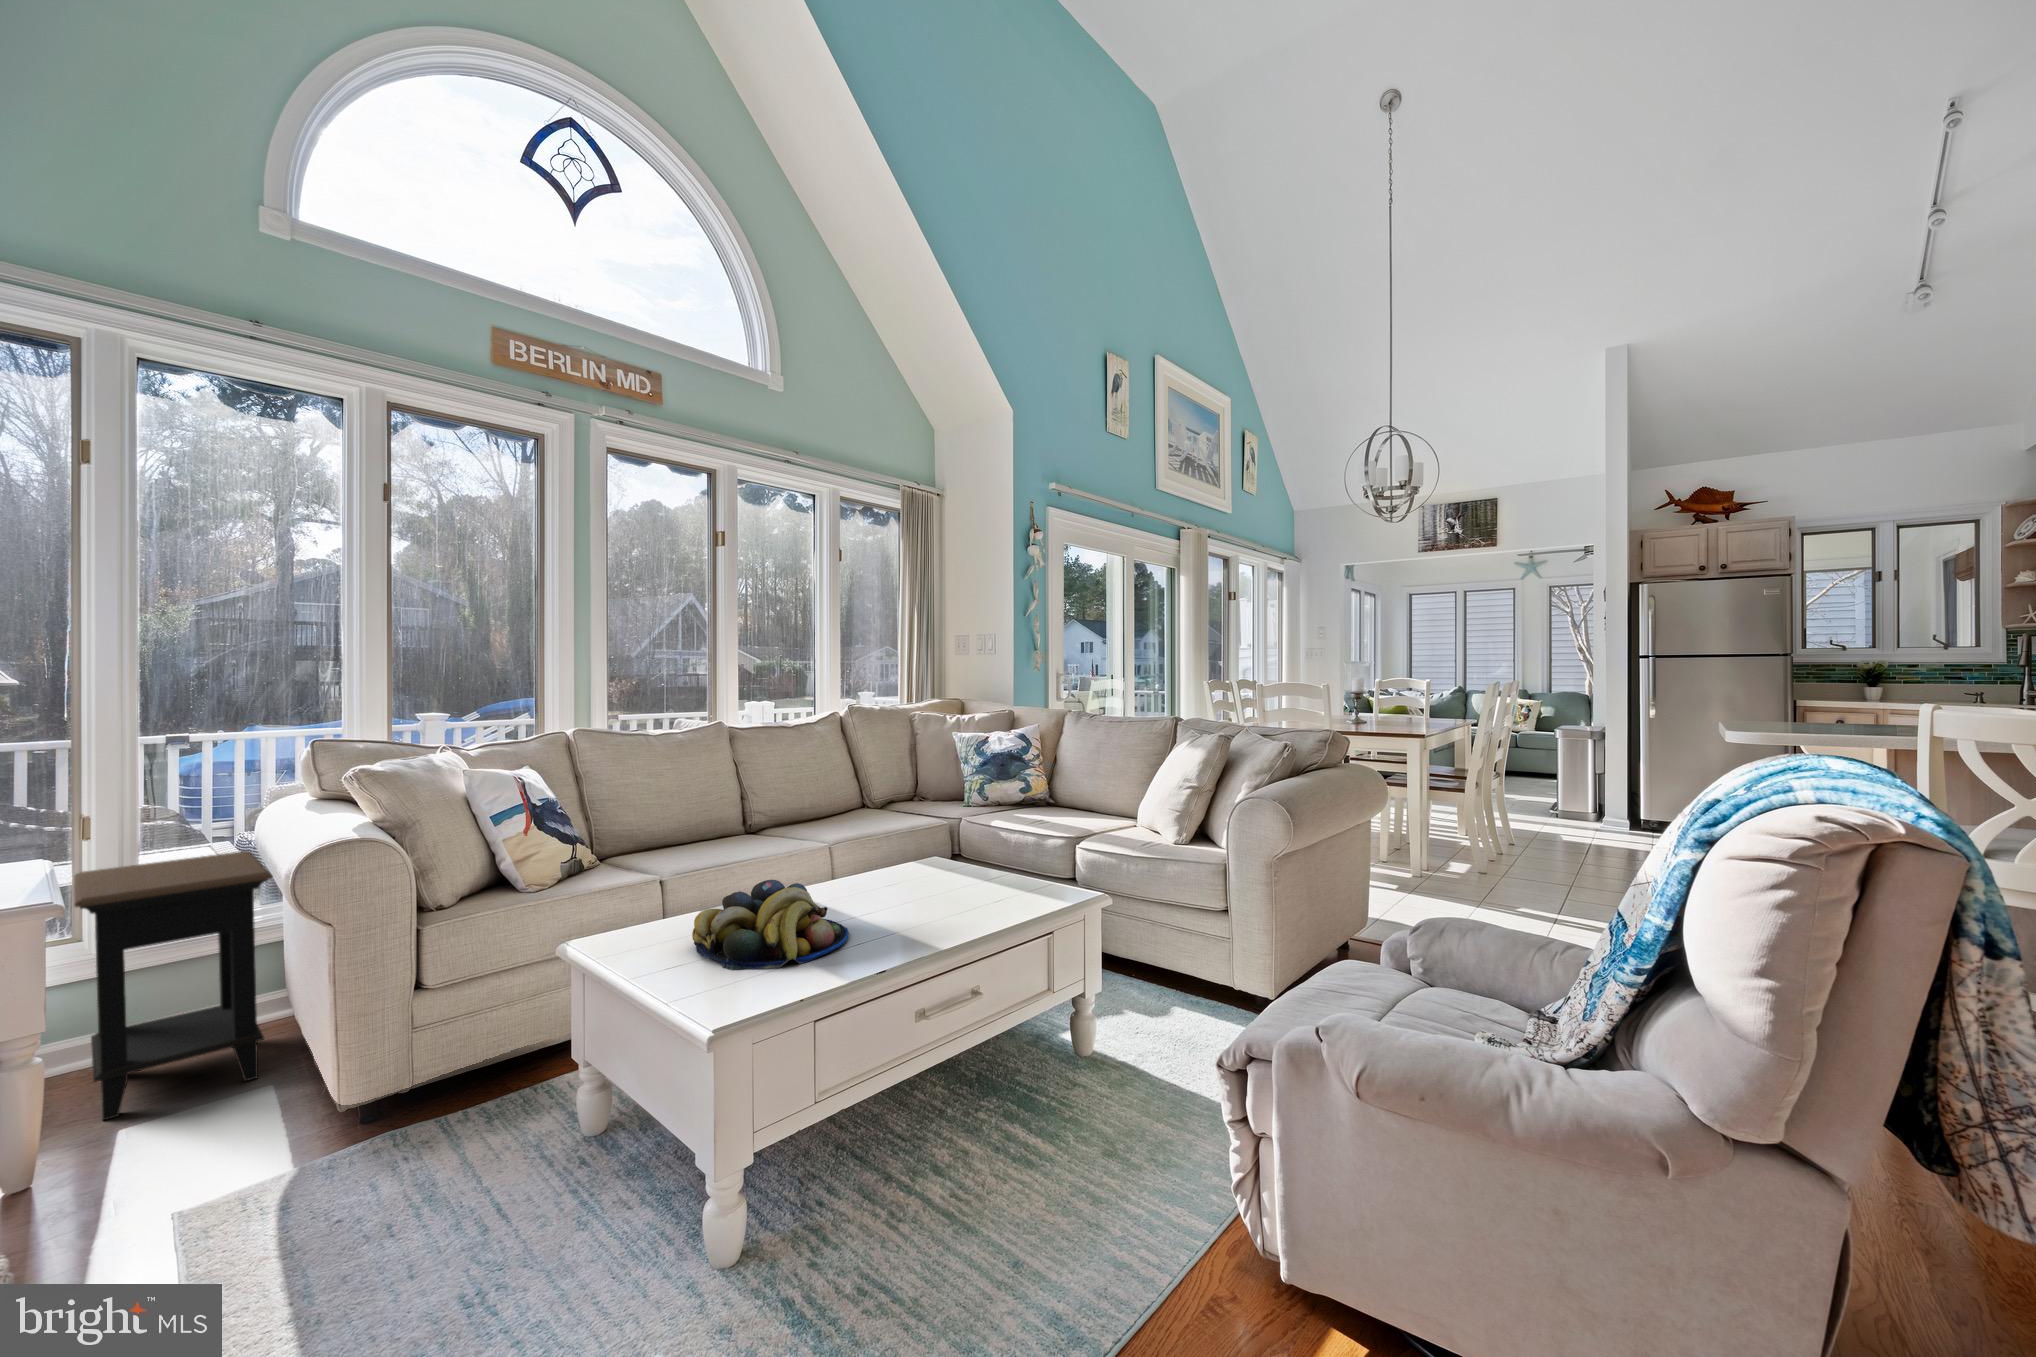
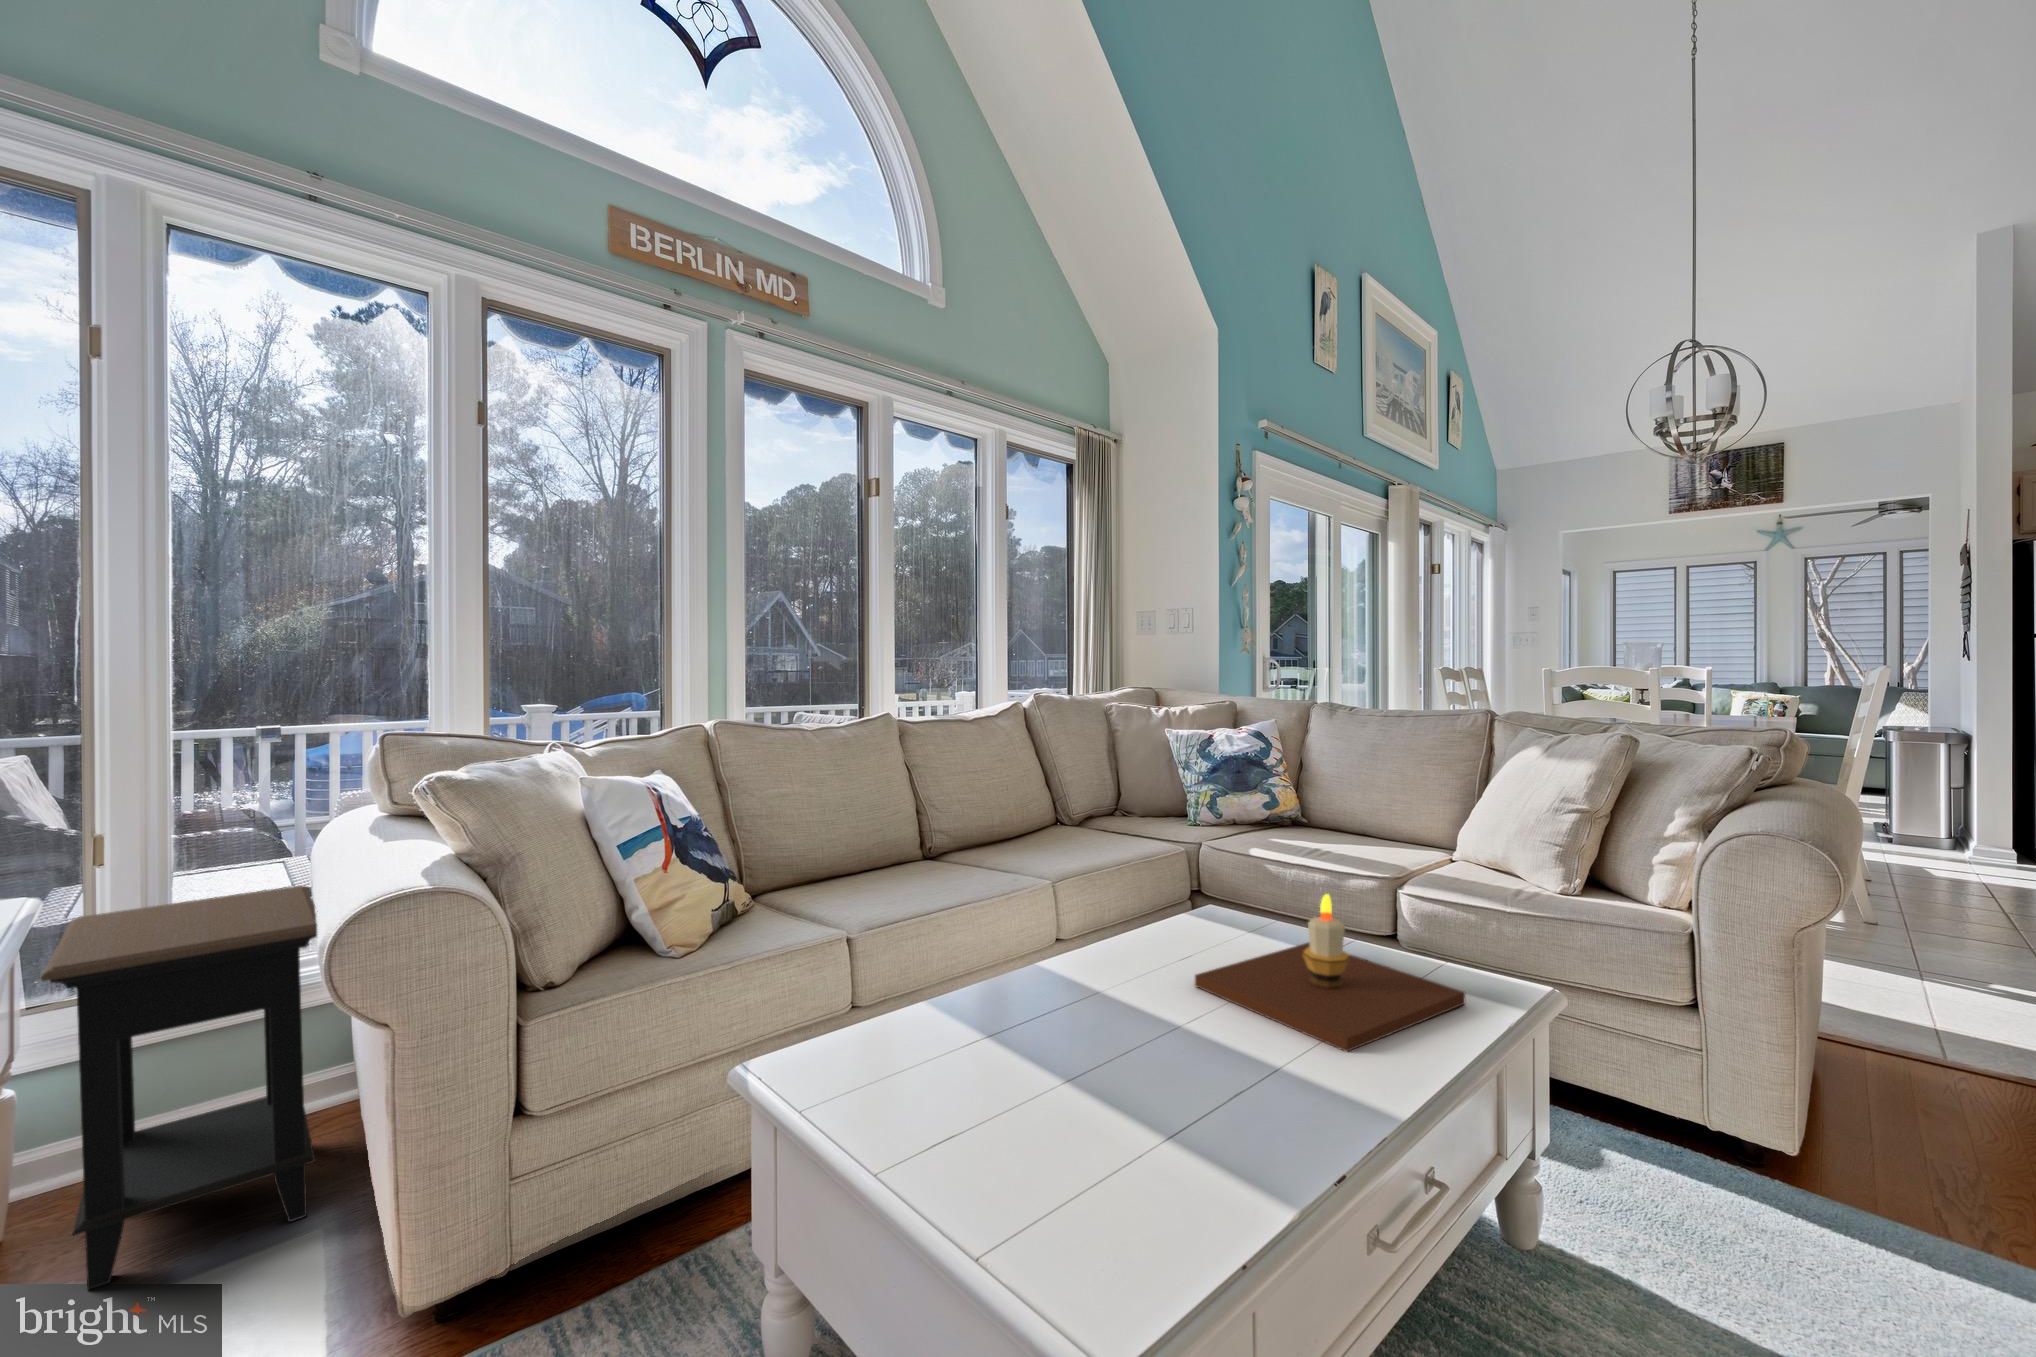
candle: none [882,838,1045,929] -> present [1195,894,1465,1052]
fruit bowl: present [692,880,849,970] -> none [951,963,1201,1142]

